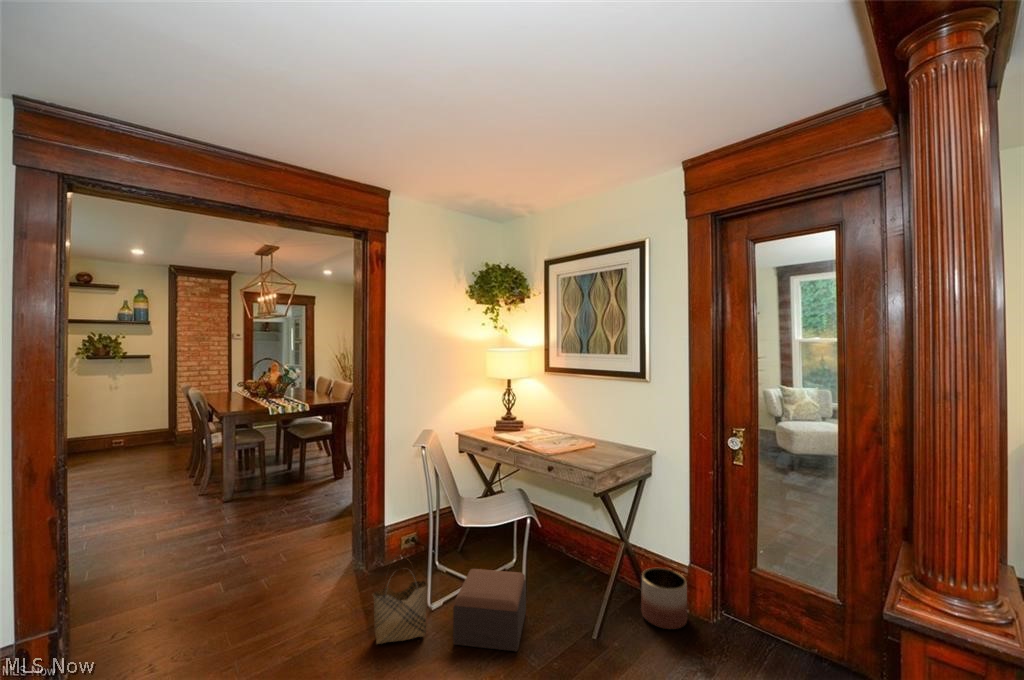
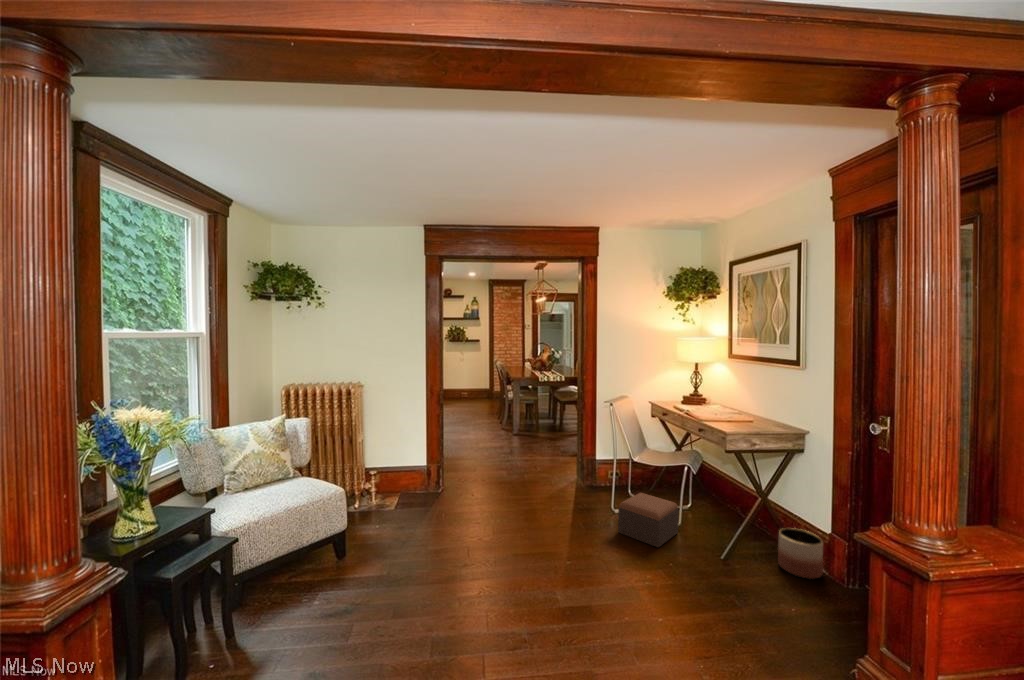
woven basket: present [373,557,428,644] -> none [571,471,606,523]

